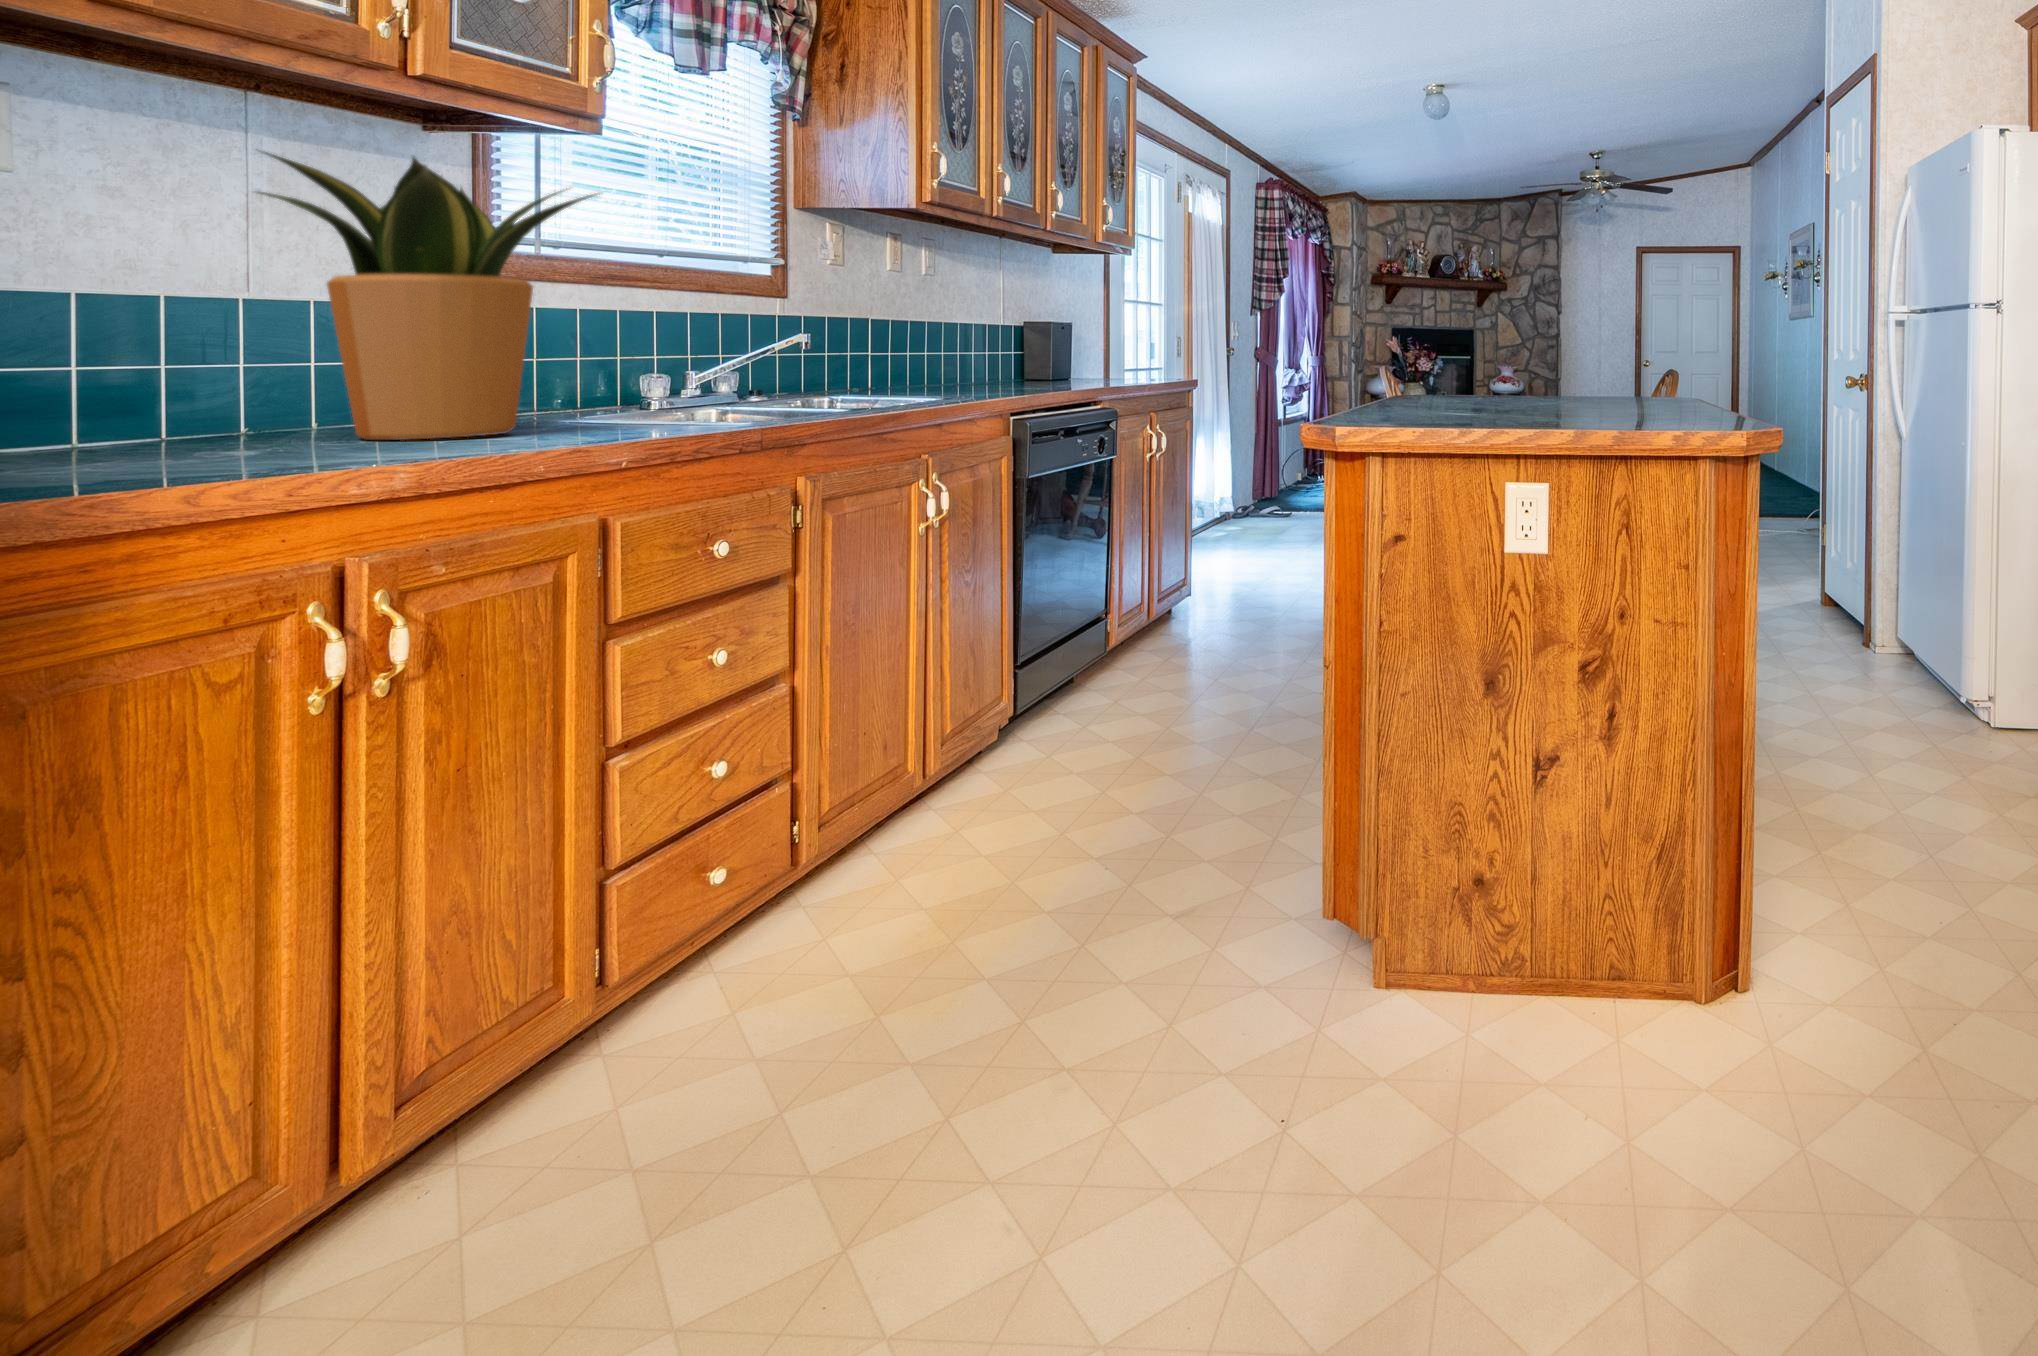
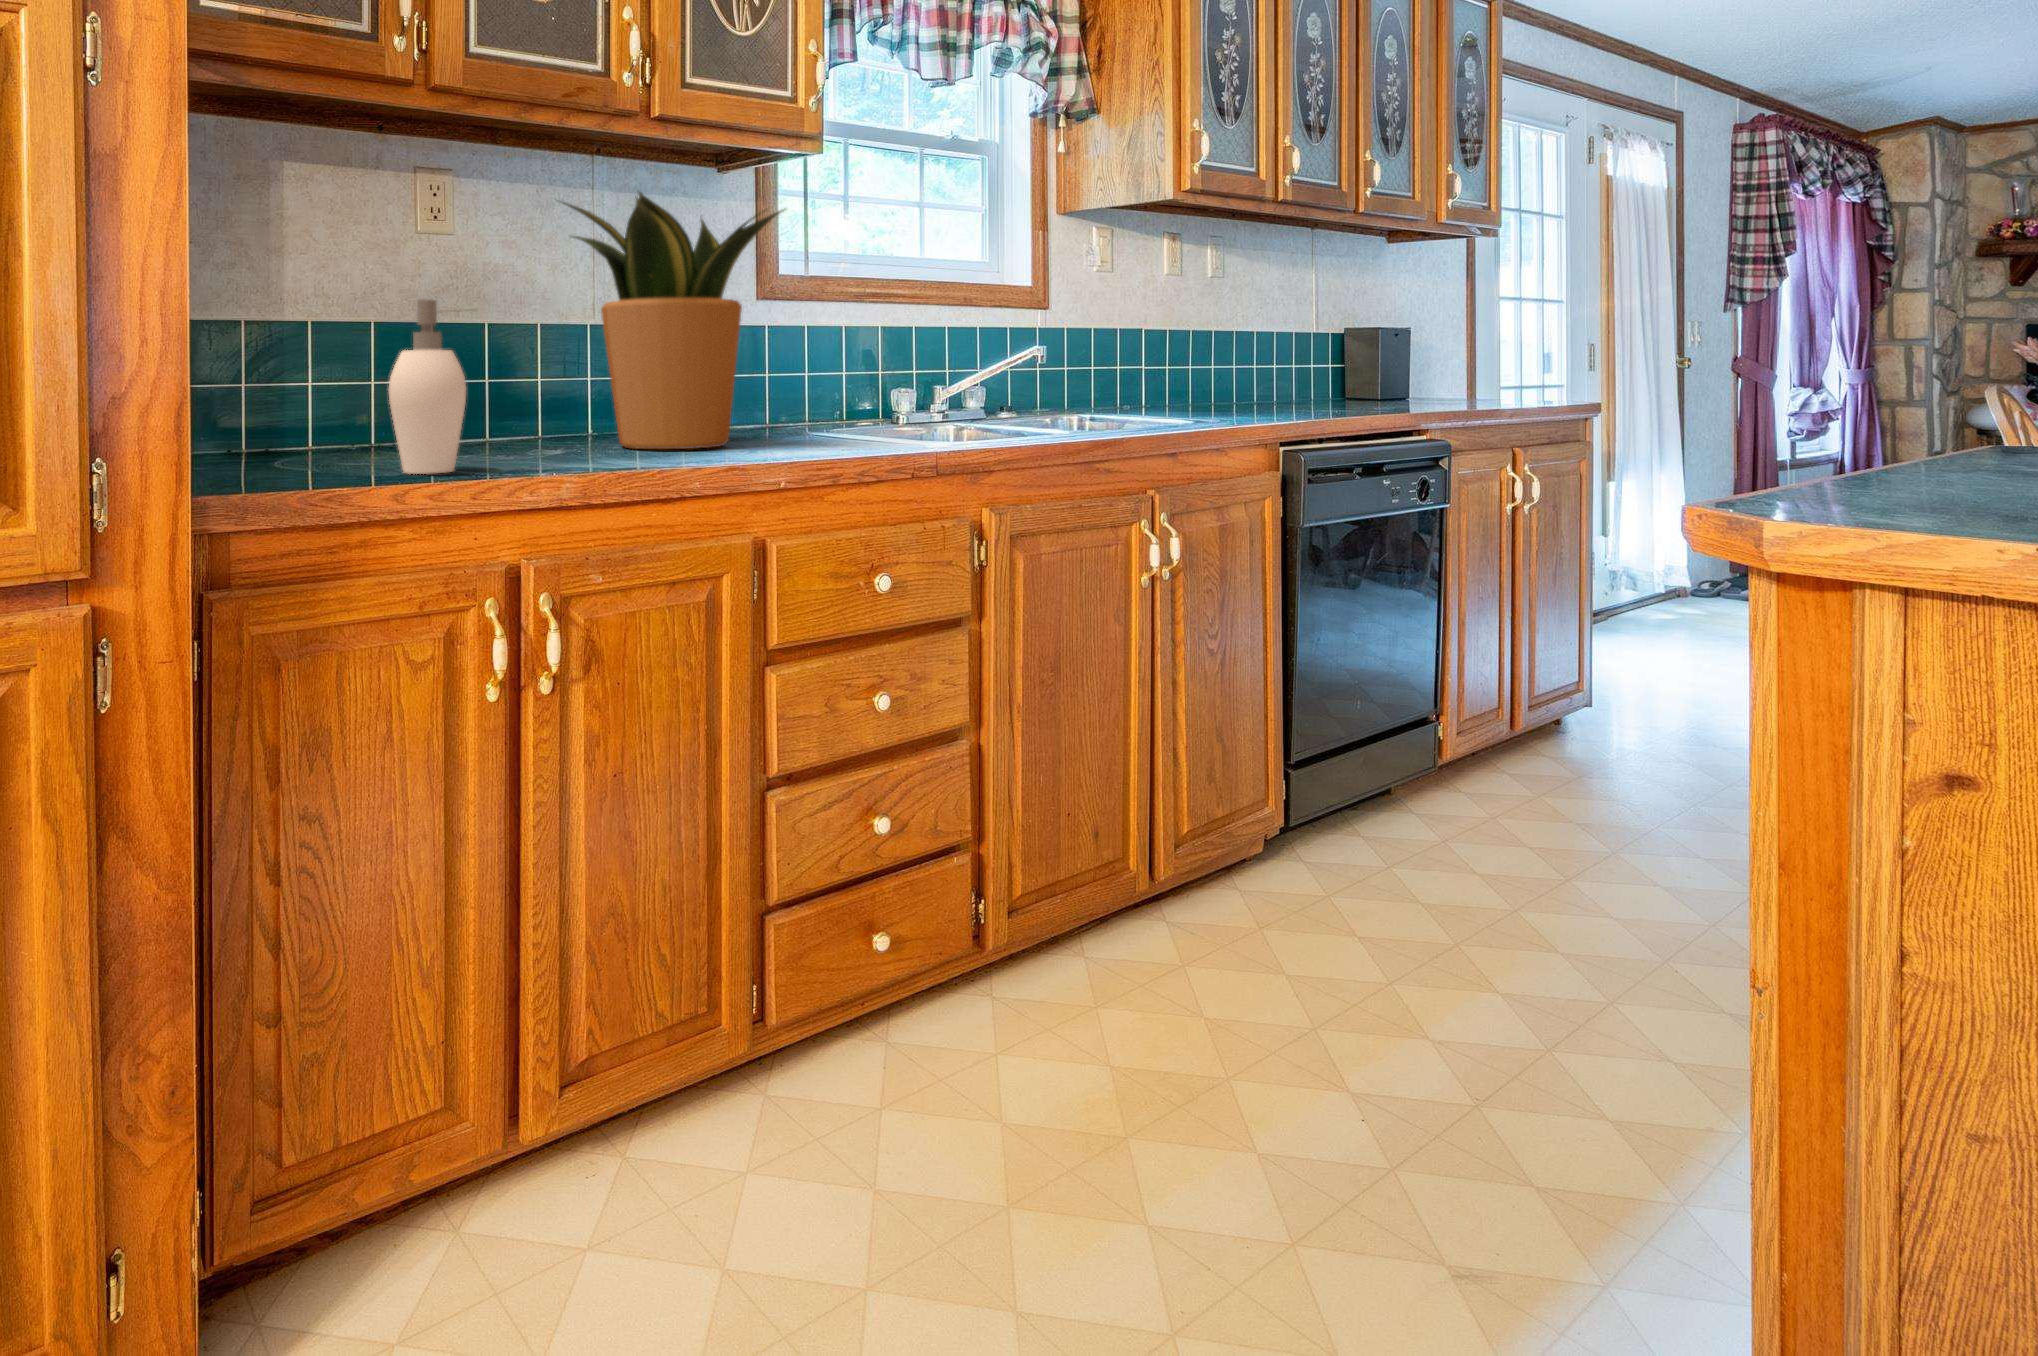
soap dispenser: none [96,266,264,474] -> present [389,300,466,474]

